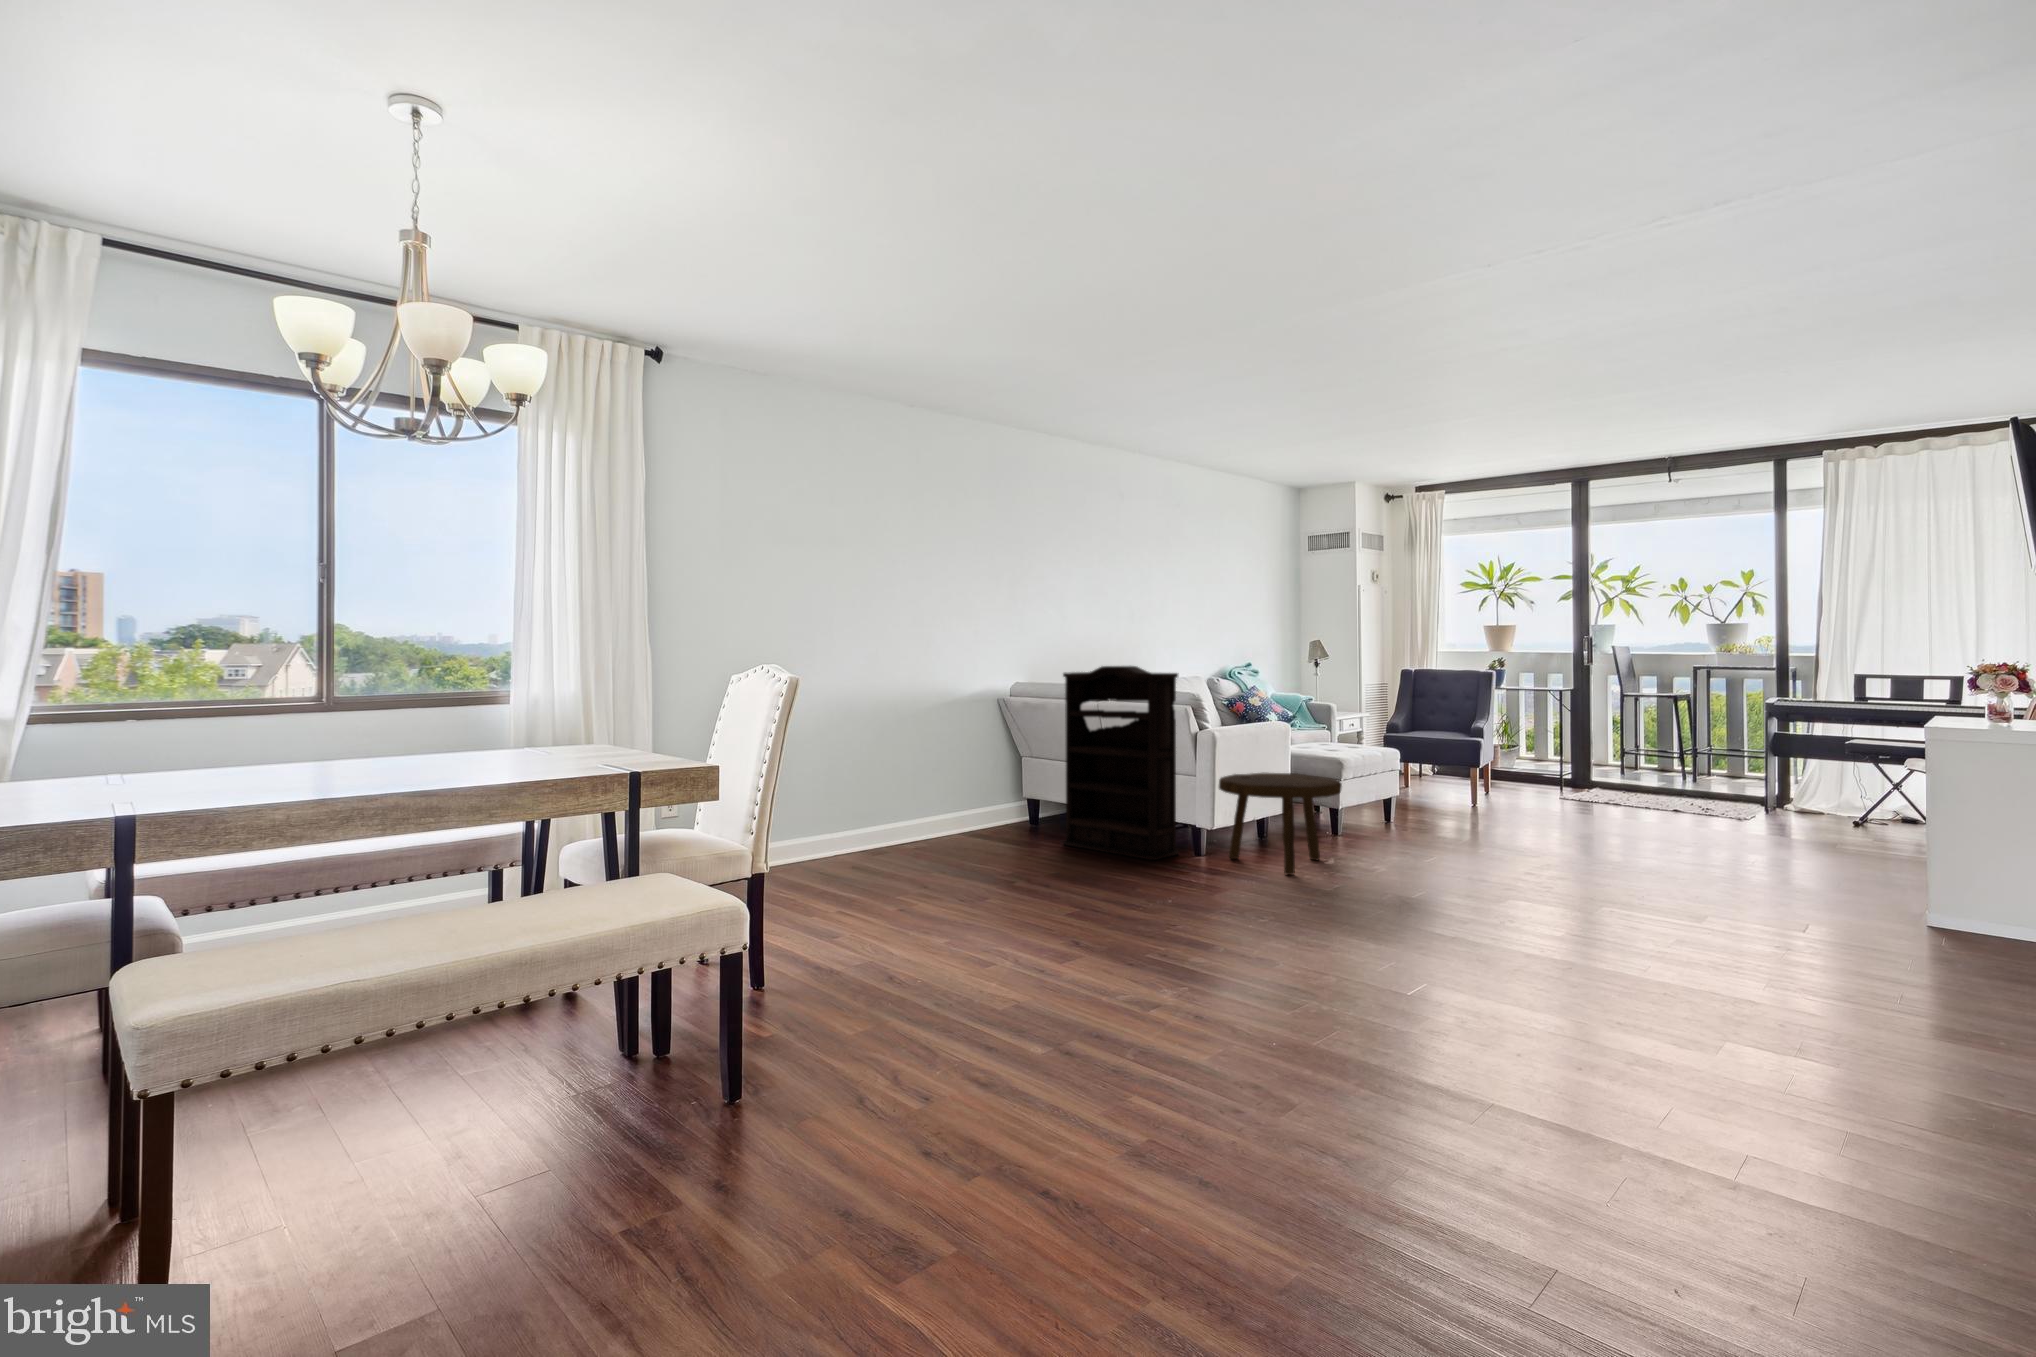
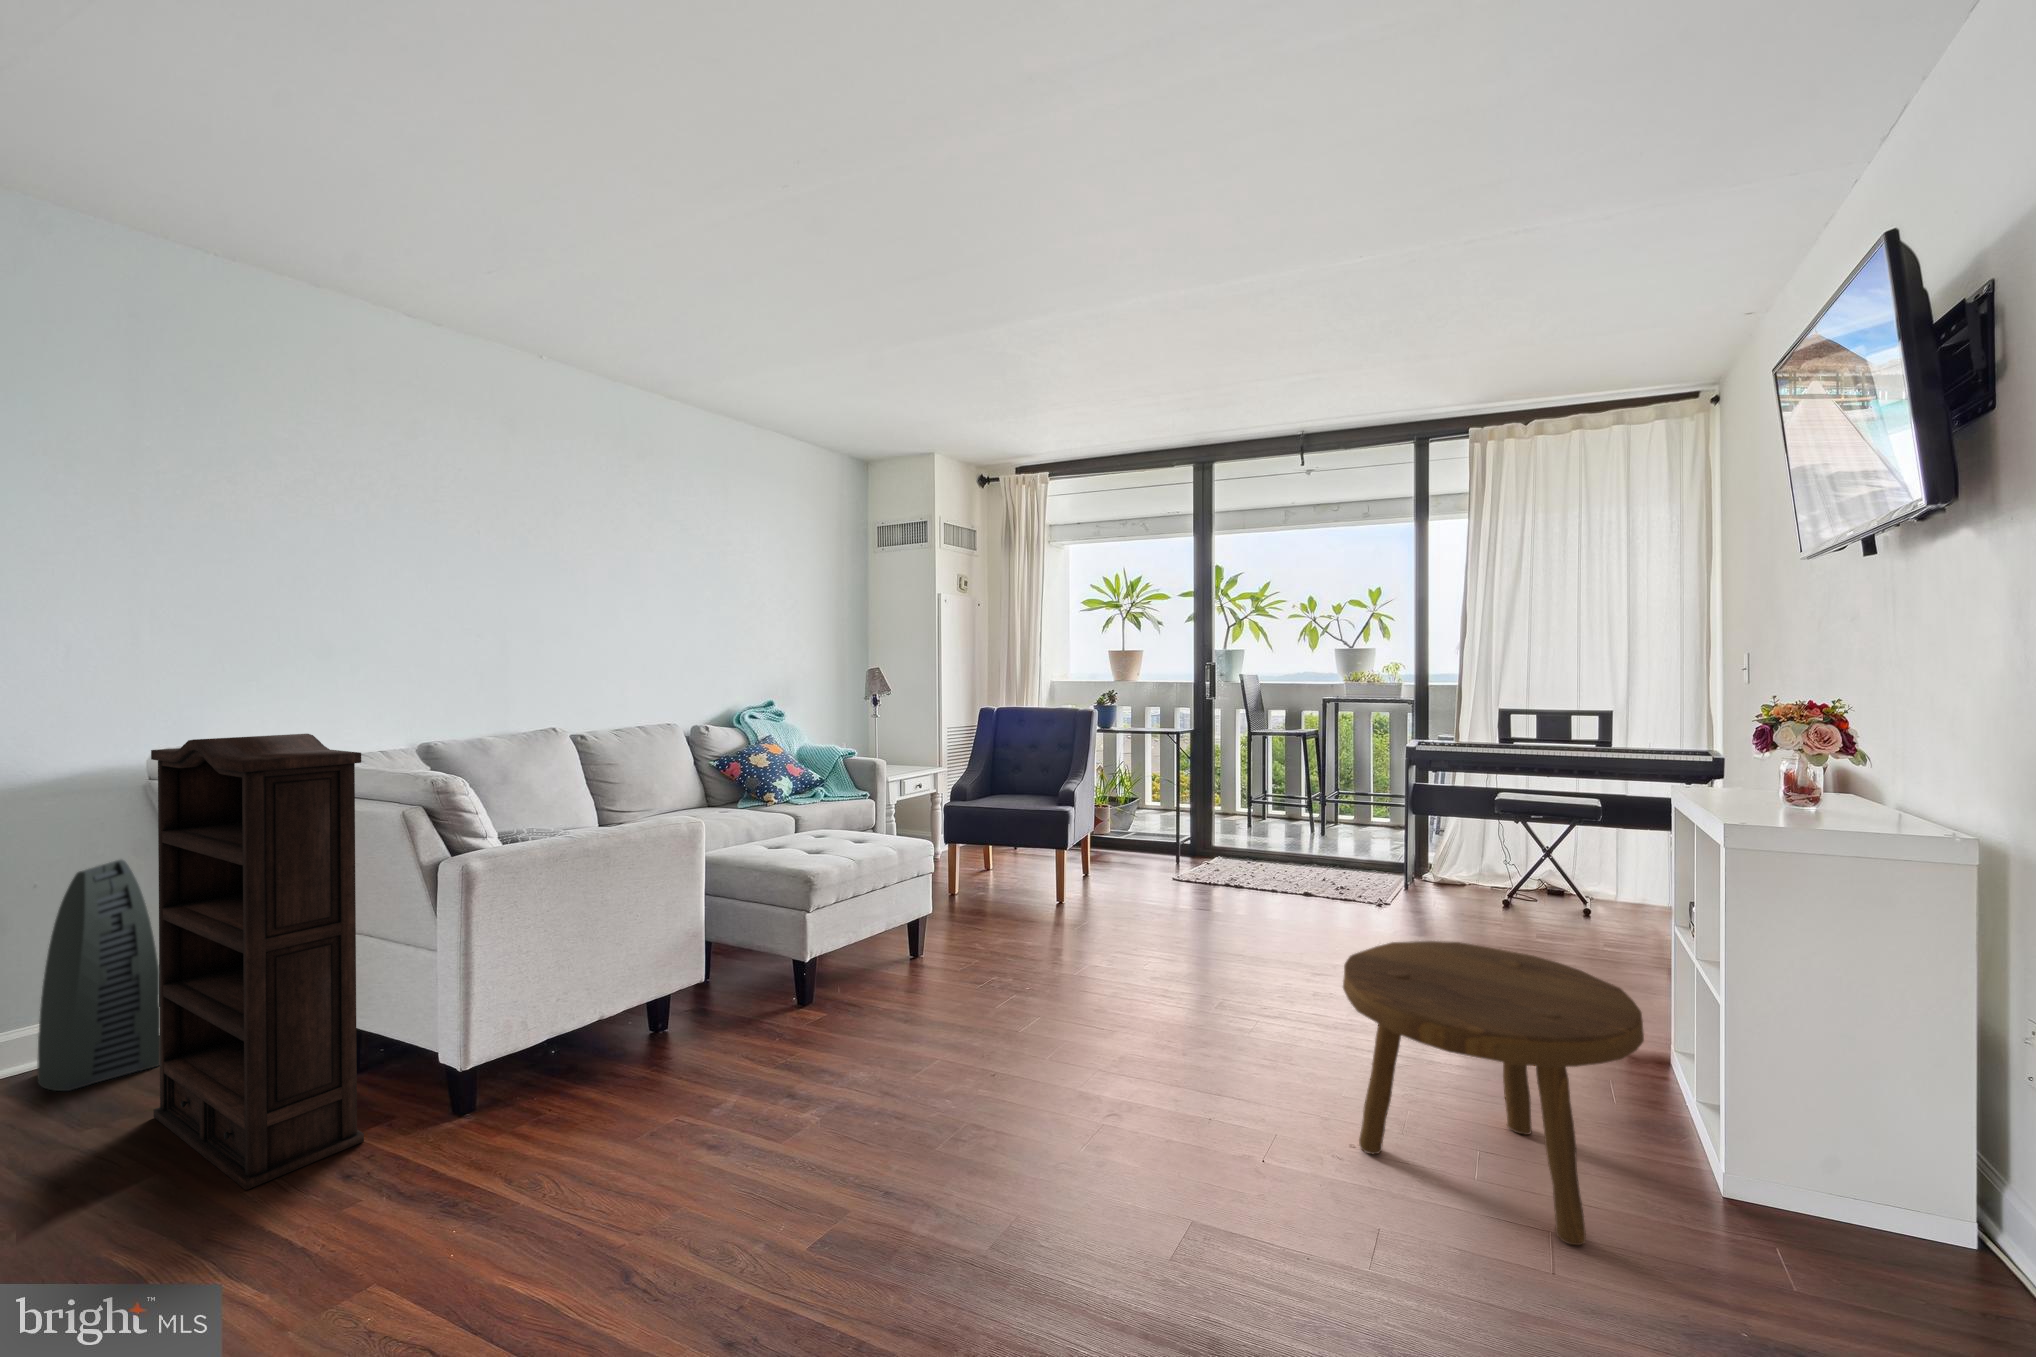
air purifier: none [976,732,1026,838] -> present [37,860,160,1091]
footstool: present [1219,773,1342,875] -> present [1343,941,1644,1245]

